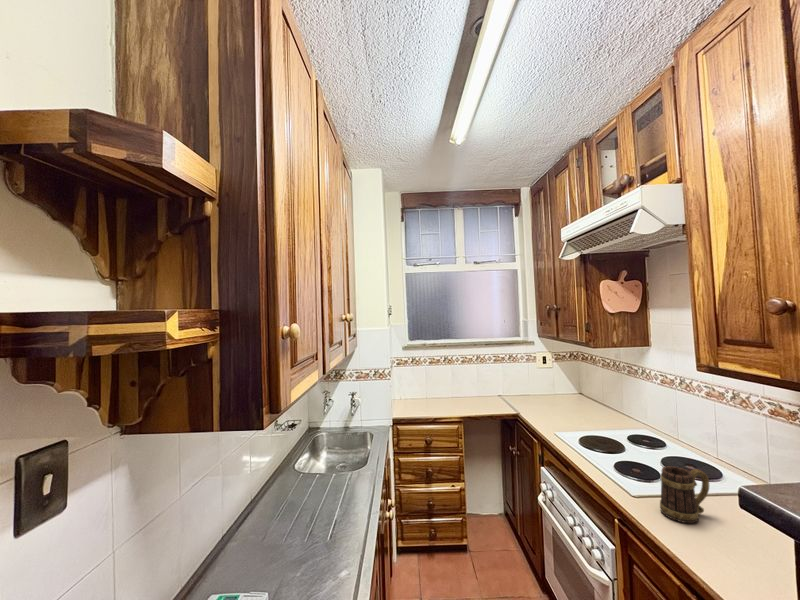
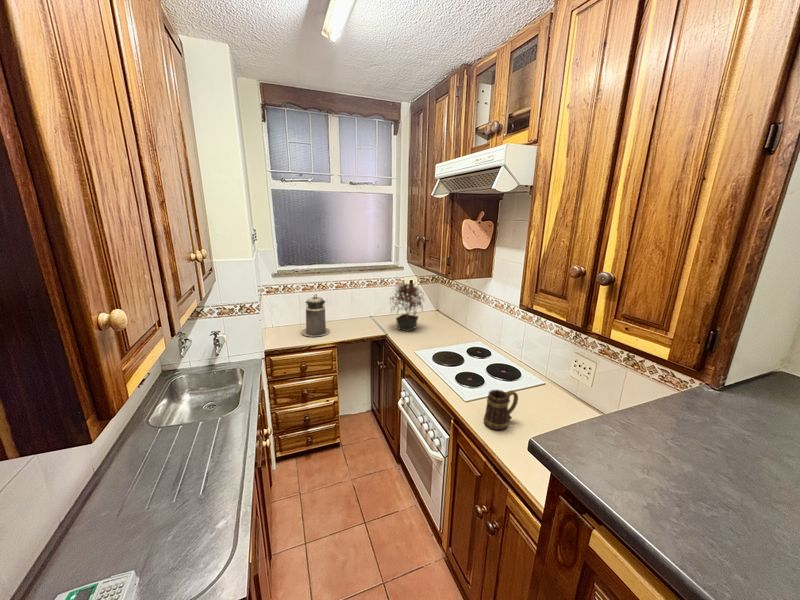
potted plant: none [520,354,566,412] -> present [390,282,424,331]
canister: none [428,366,457,410] -> present [302,295,330,337]

